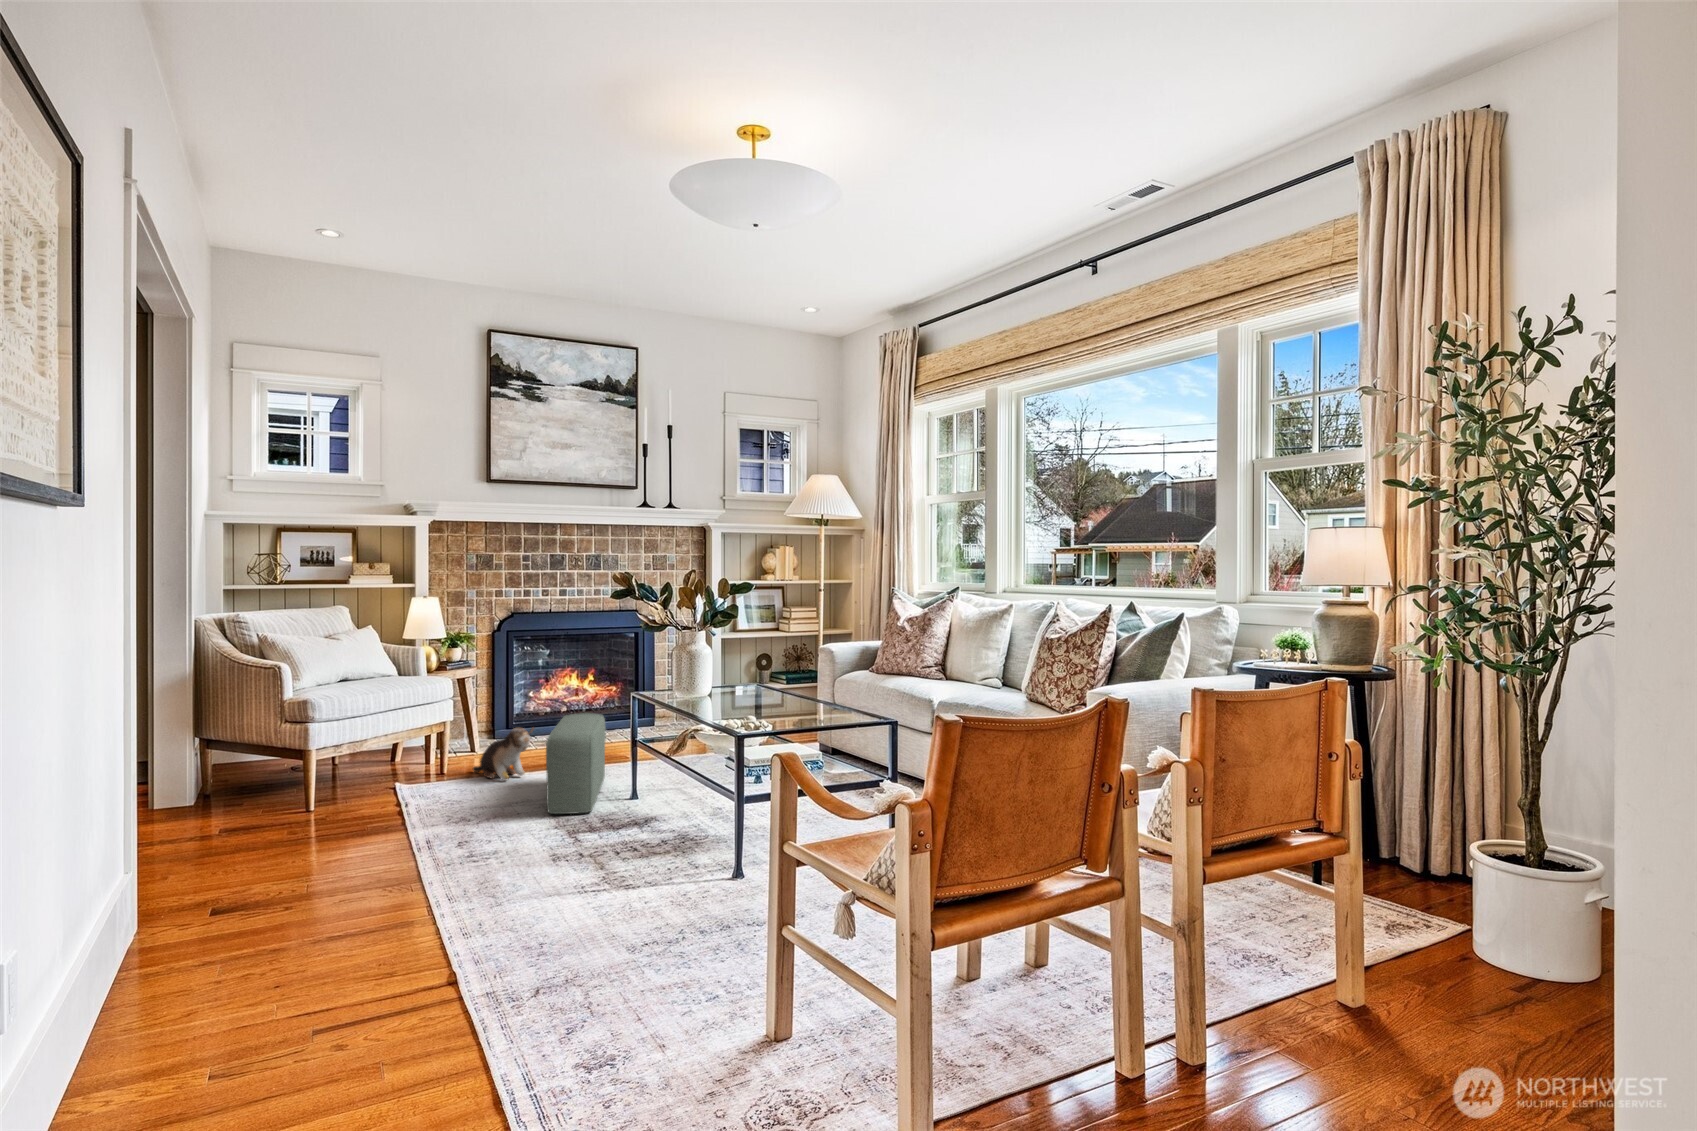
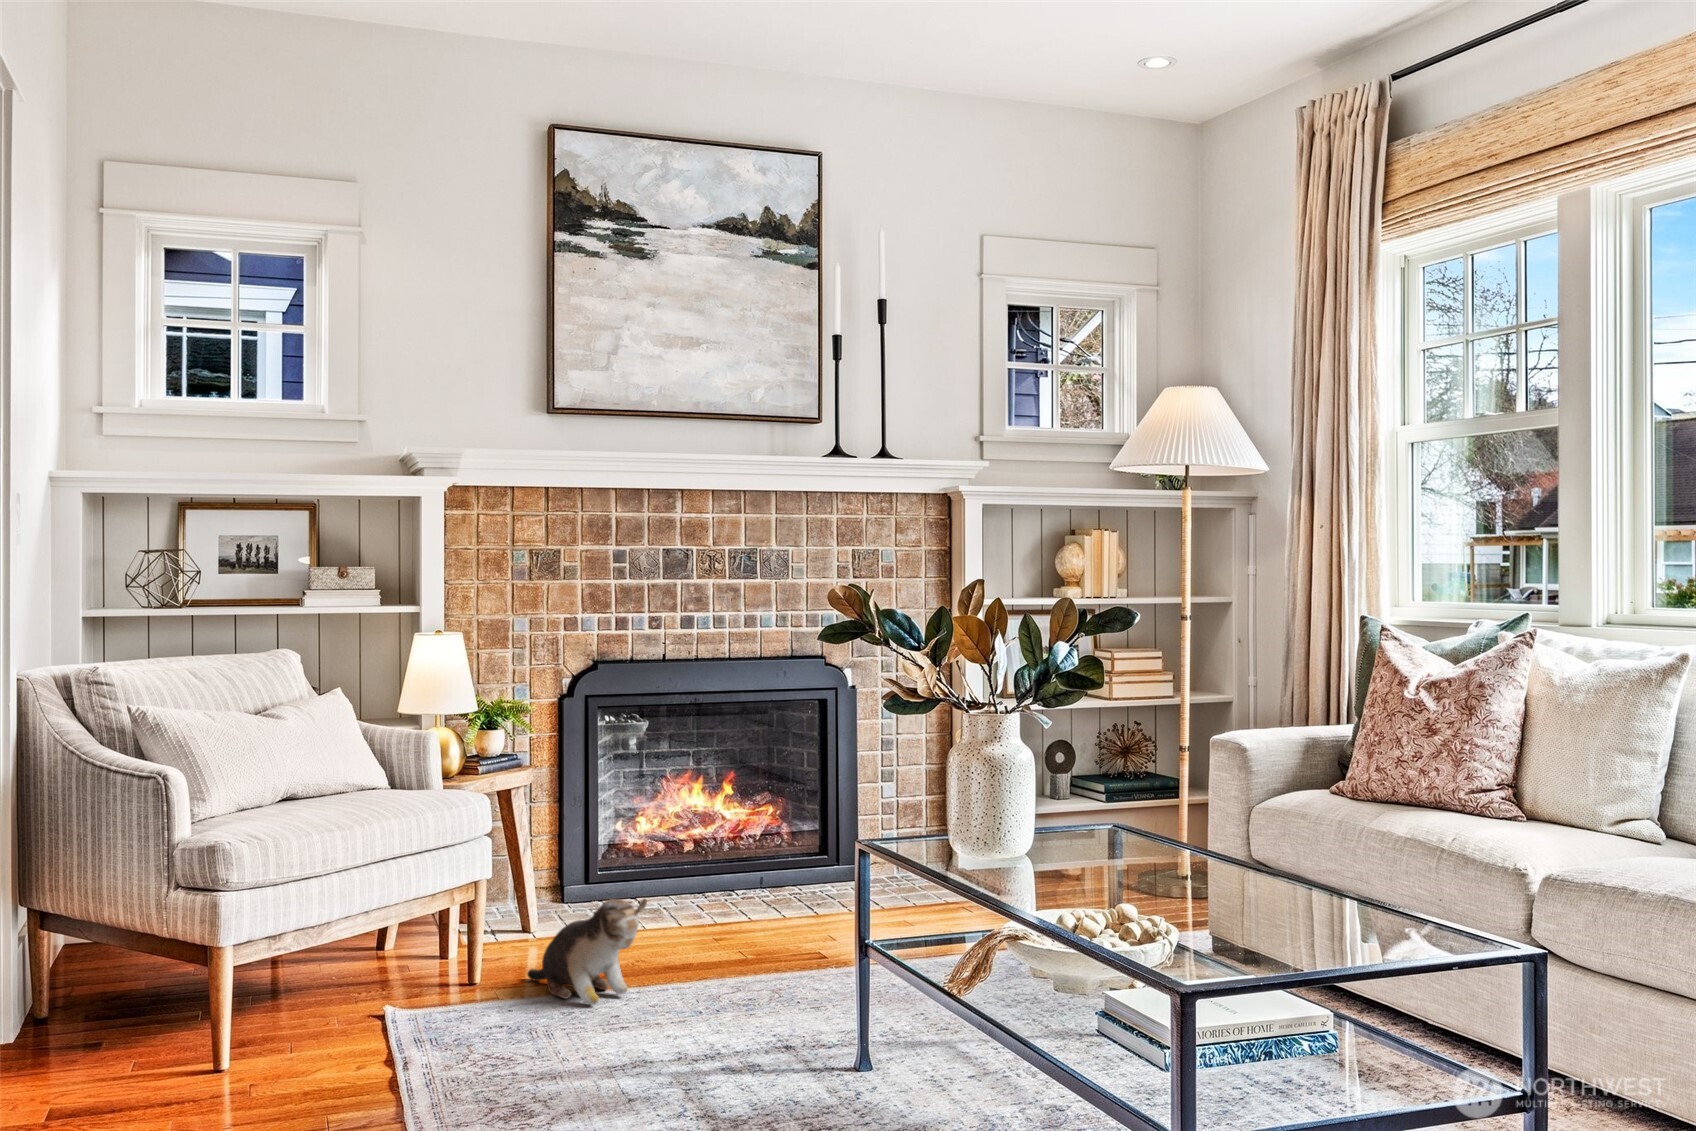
pouf: present [546,713,606,814] -> none [680,876,788,1101]

